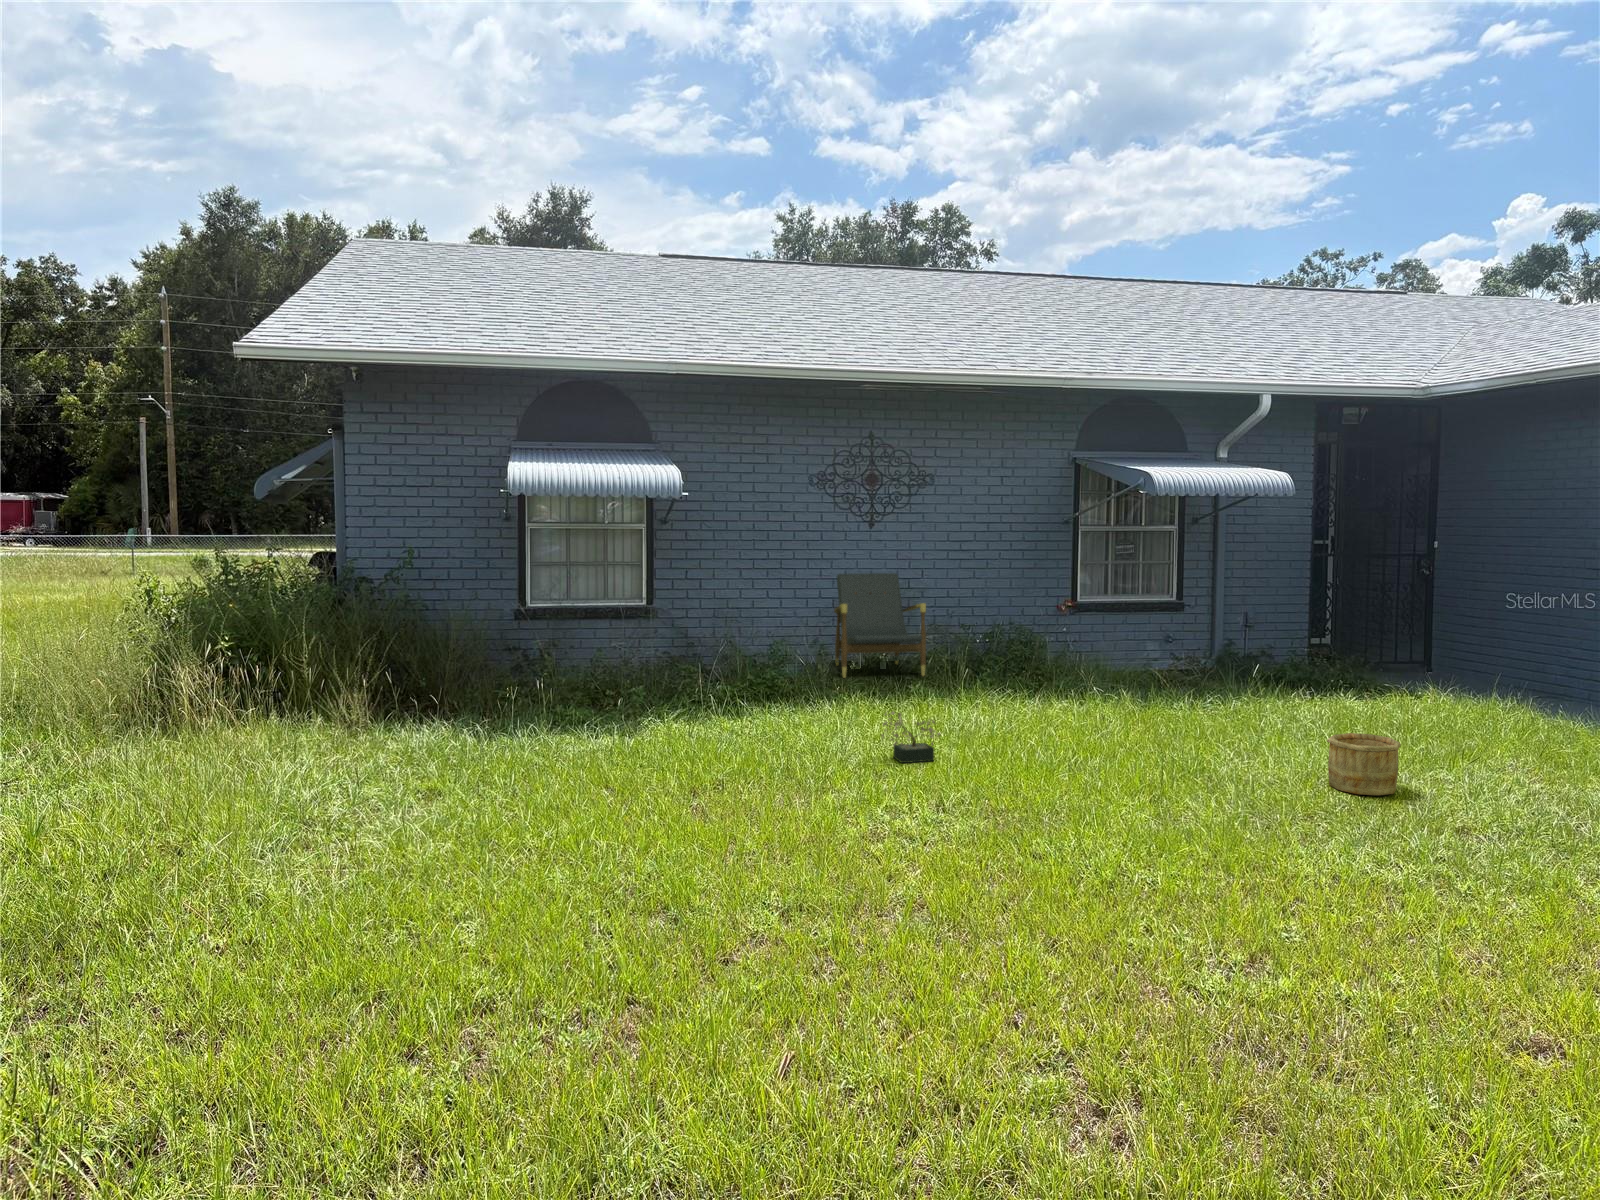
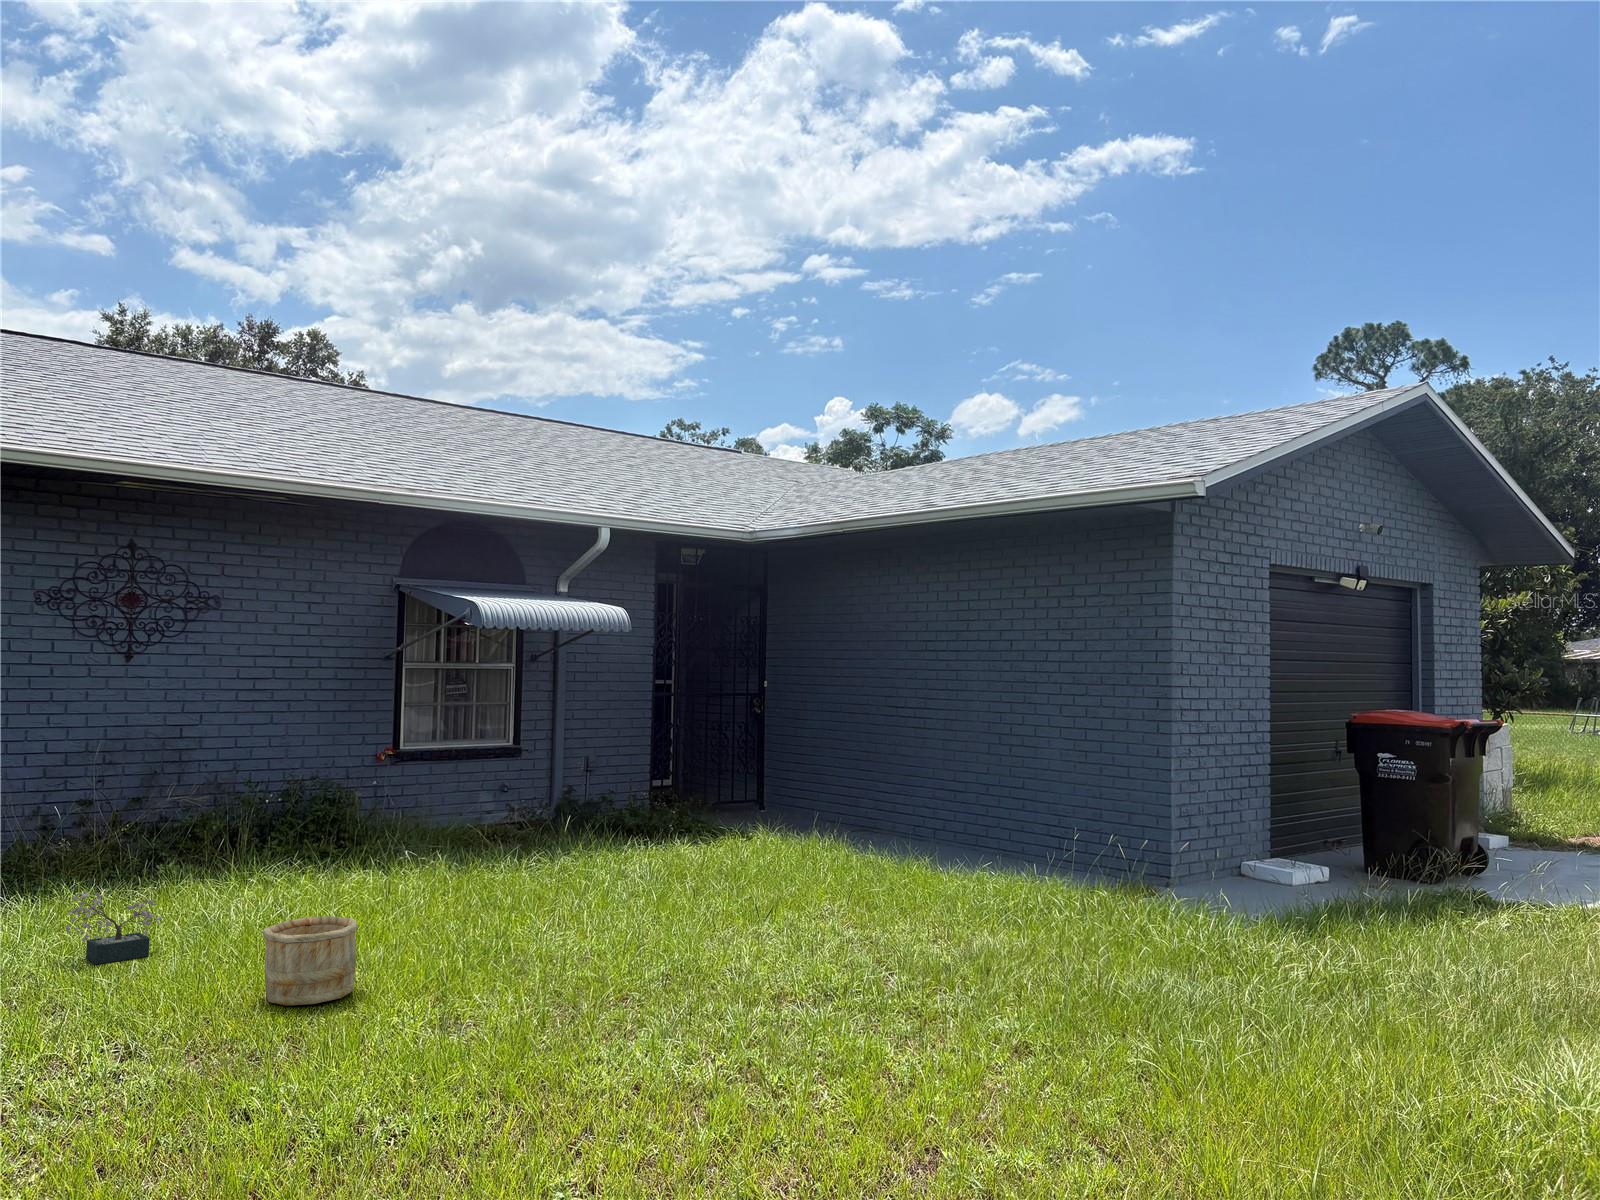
lounge chair: present [834,573,926,678] -> none [58,720,194,860]
wooden bucket: present [1327,733,1401,795] -> present [263,916,358,1006]

